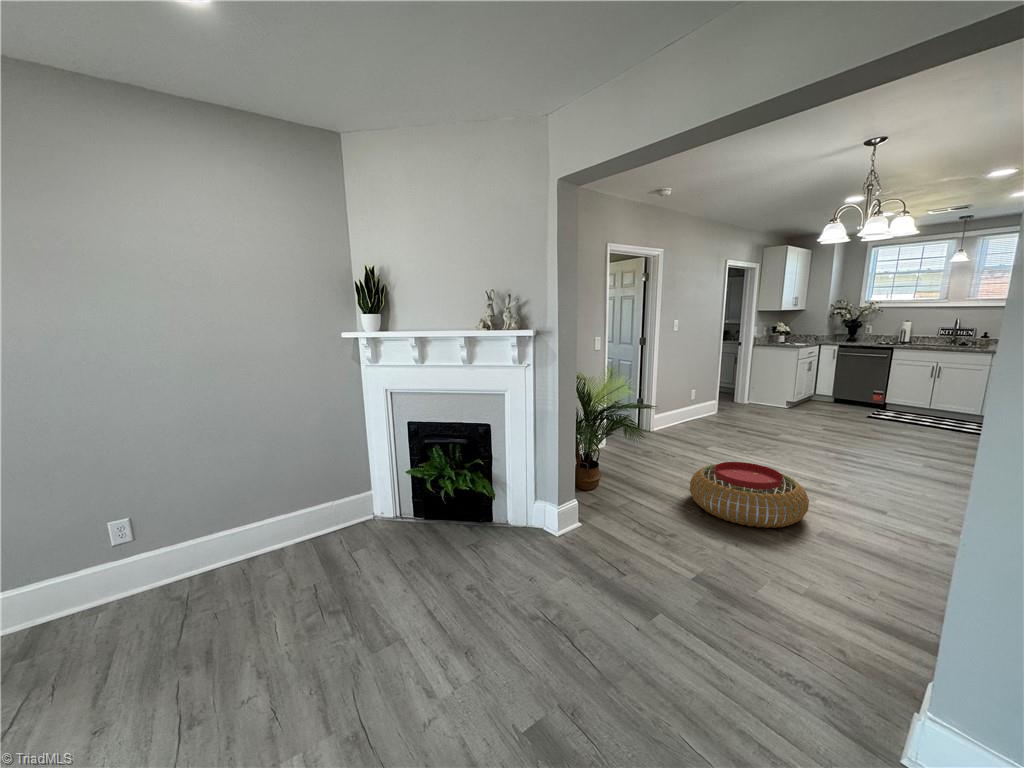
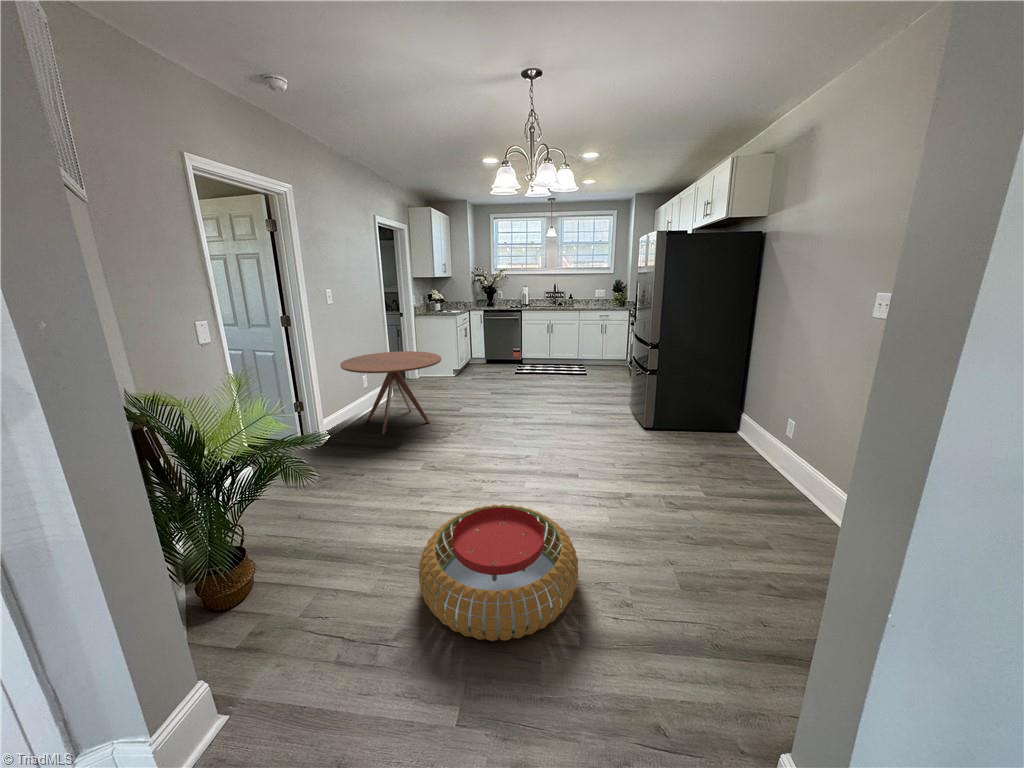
round table: none [674,371,761,433] -> present [340,351,441,434]

